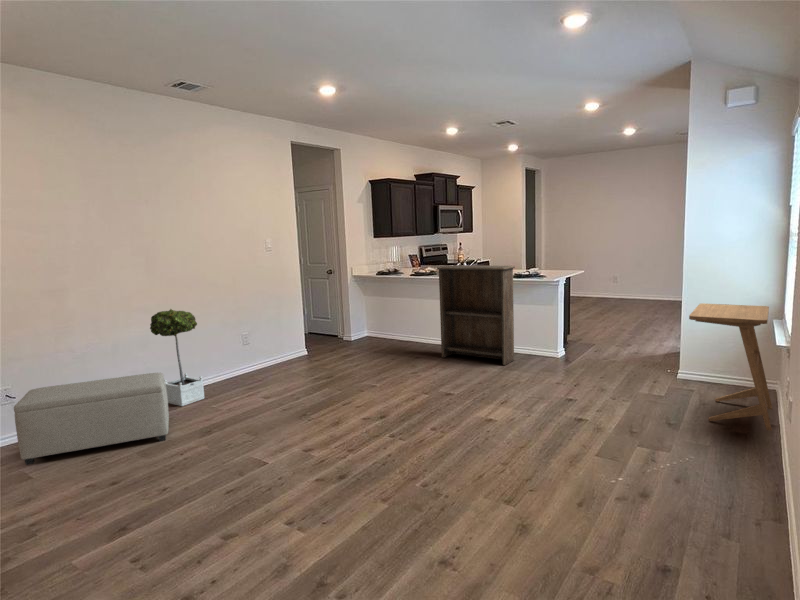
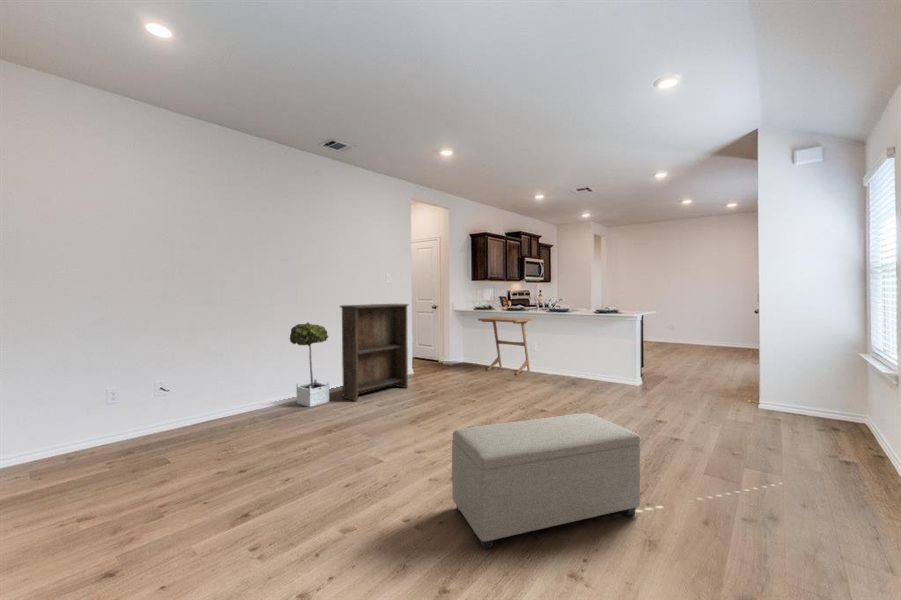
bookshelf: present [437,265,515,365] -> present [340,304,408,401]
side table: present [689,303,772,431] -> present [478,317,532,375]
ottoman: present [14,373,169,465] -> present [452,413,640,549]

